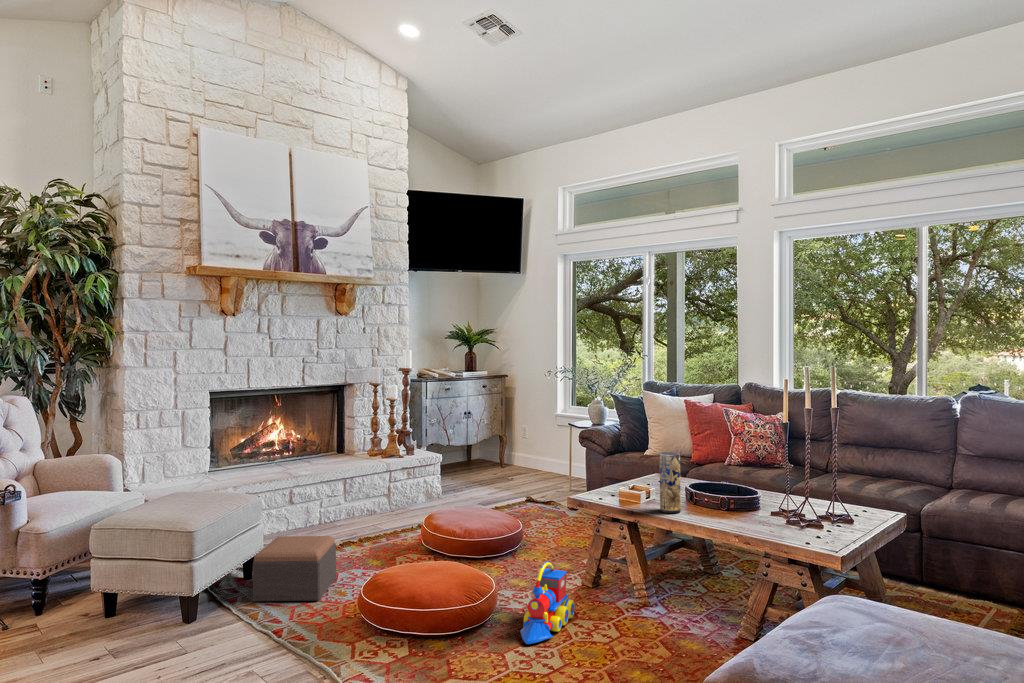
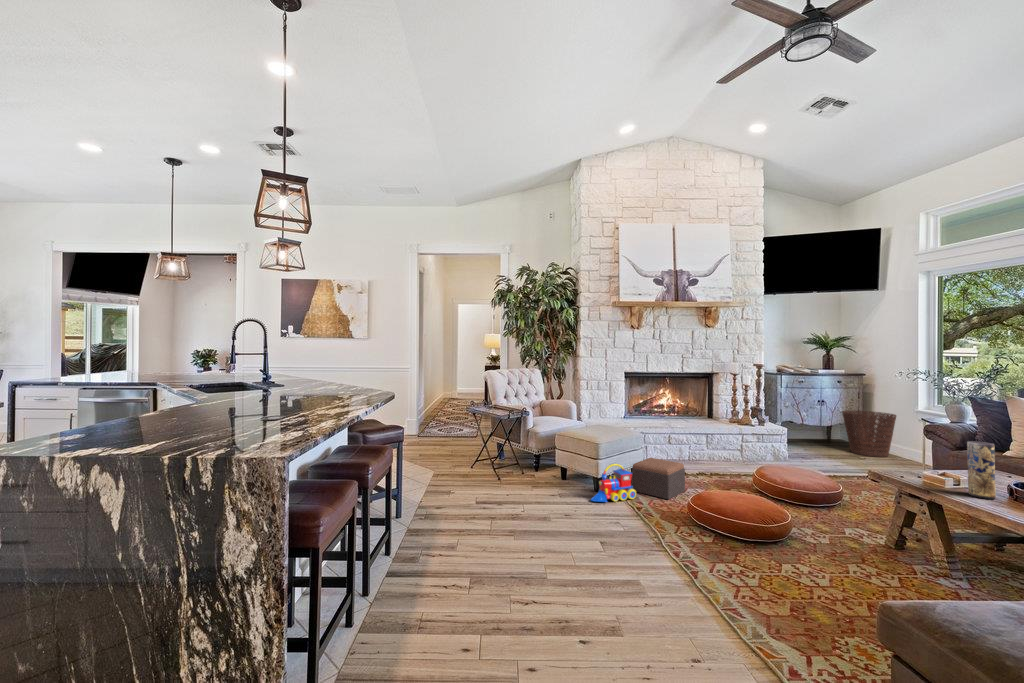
basket: none [491,420,542,475] -> present [842,411,896,457]
toy train: present [520,561,575,644] -> present [591,463,636,502]

